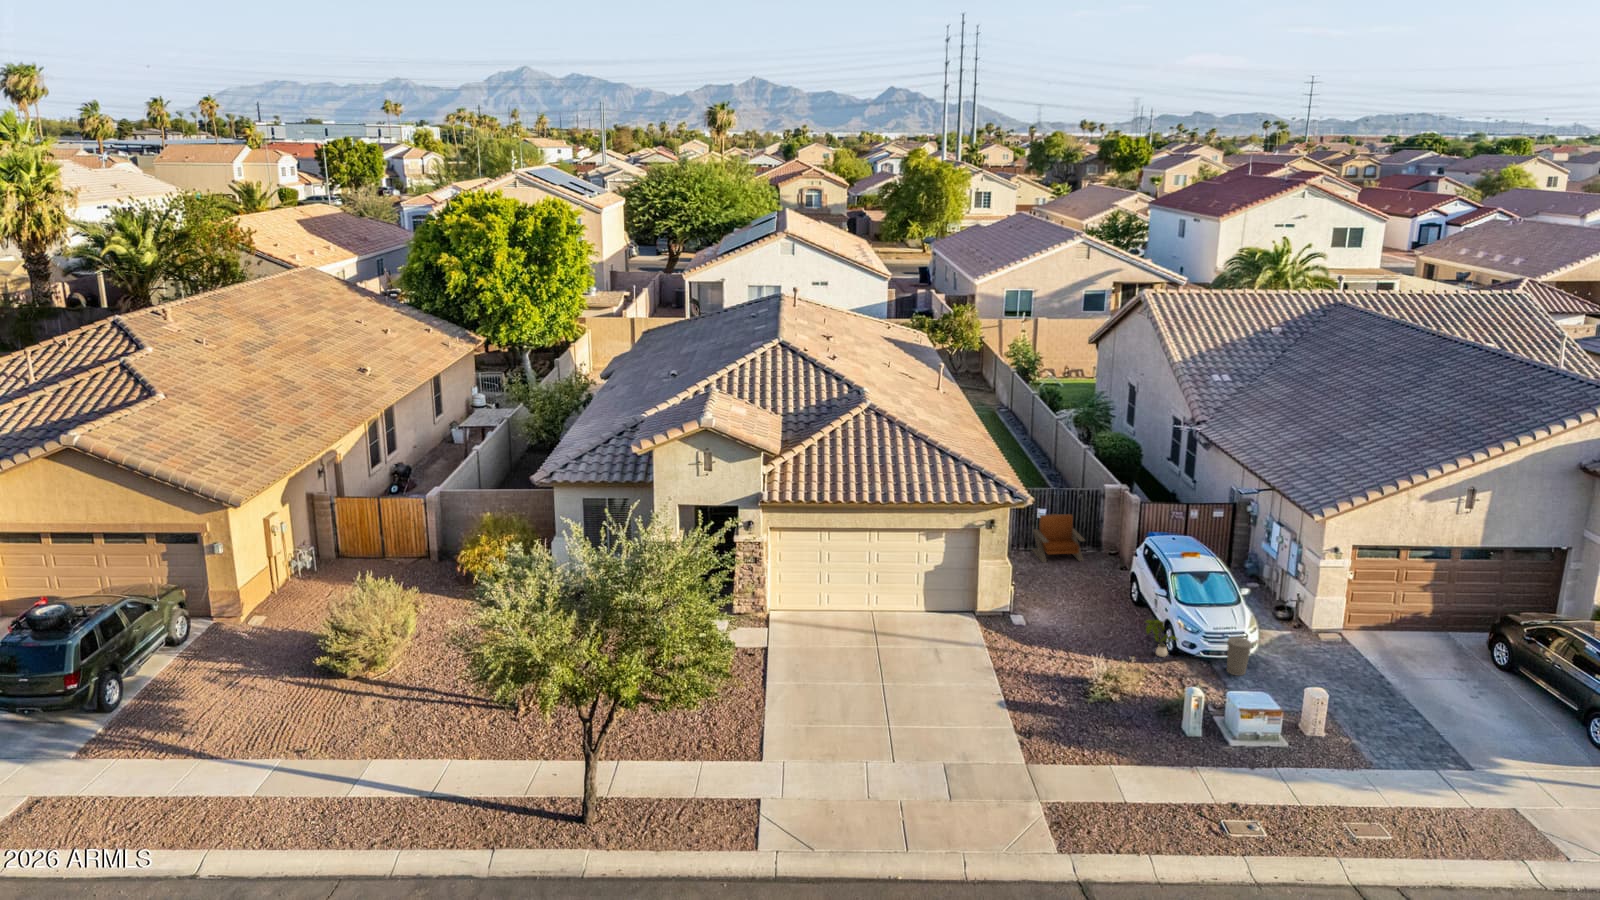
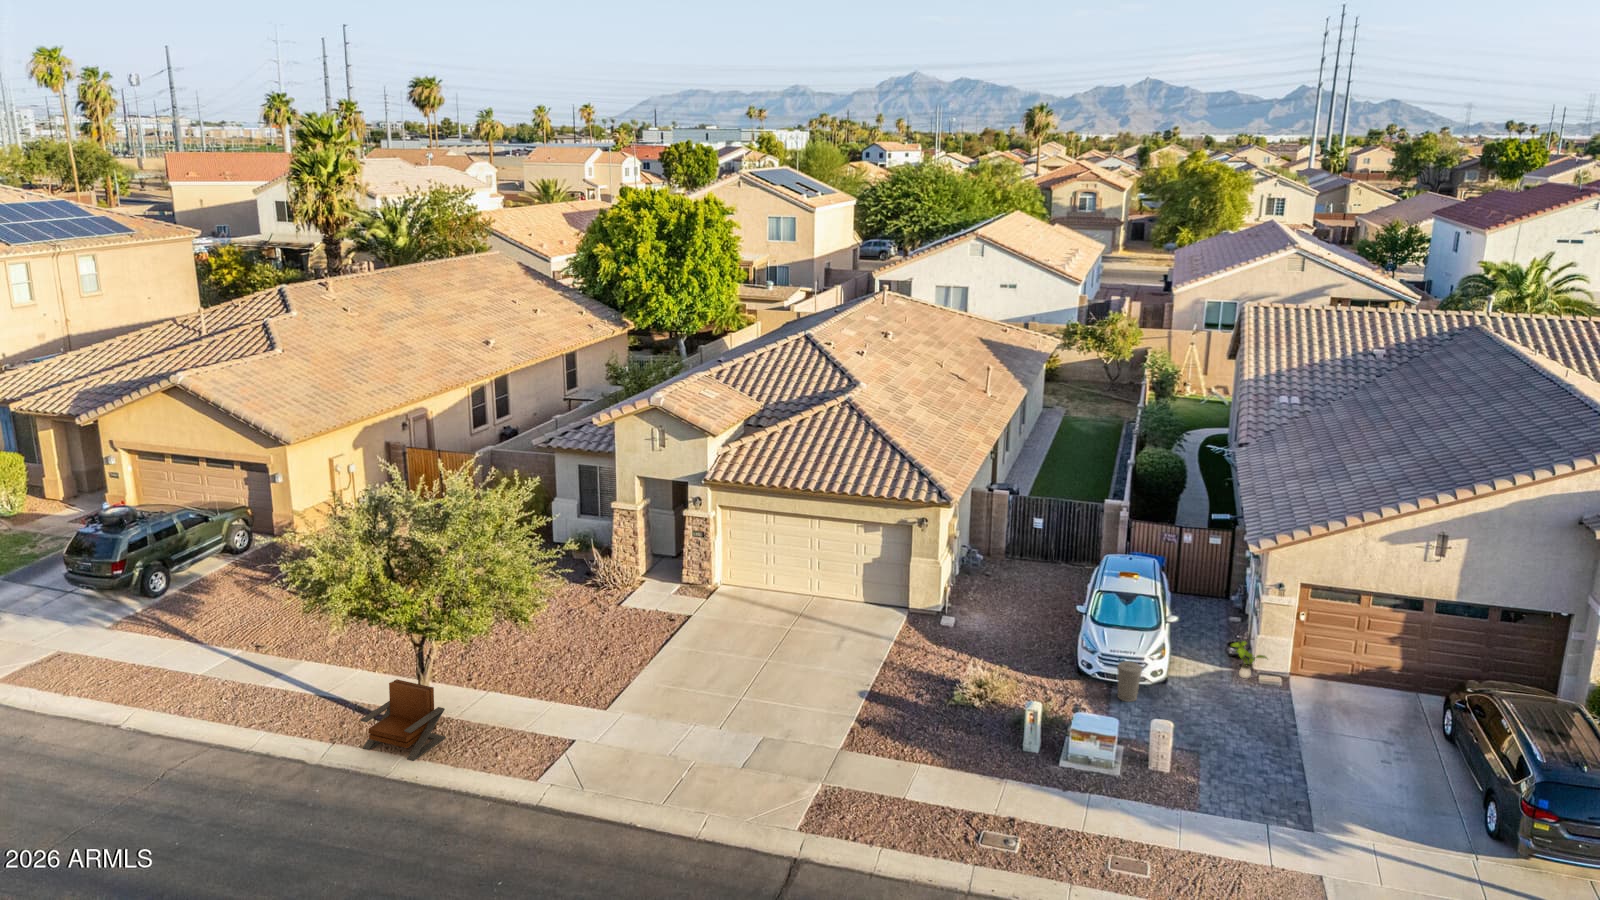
lounge chair: present [1032,514,1085,562] -> present [360,679,446,761]
house plant: present [1145,620,1178,657] -> present [1230,641,1267,678]

